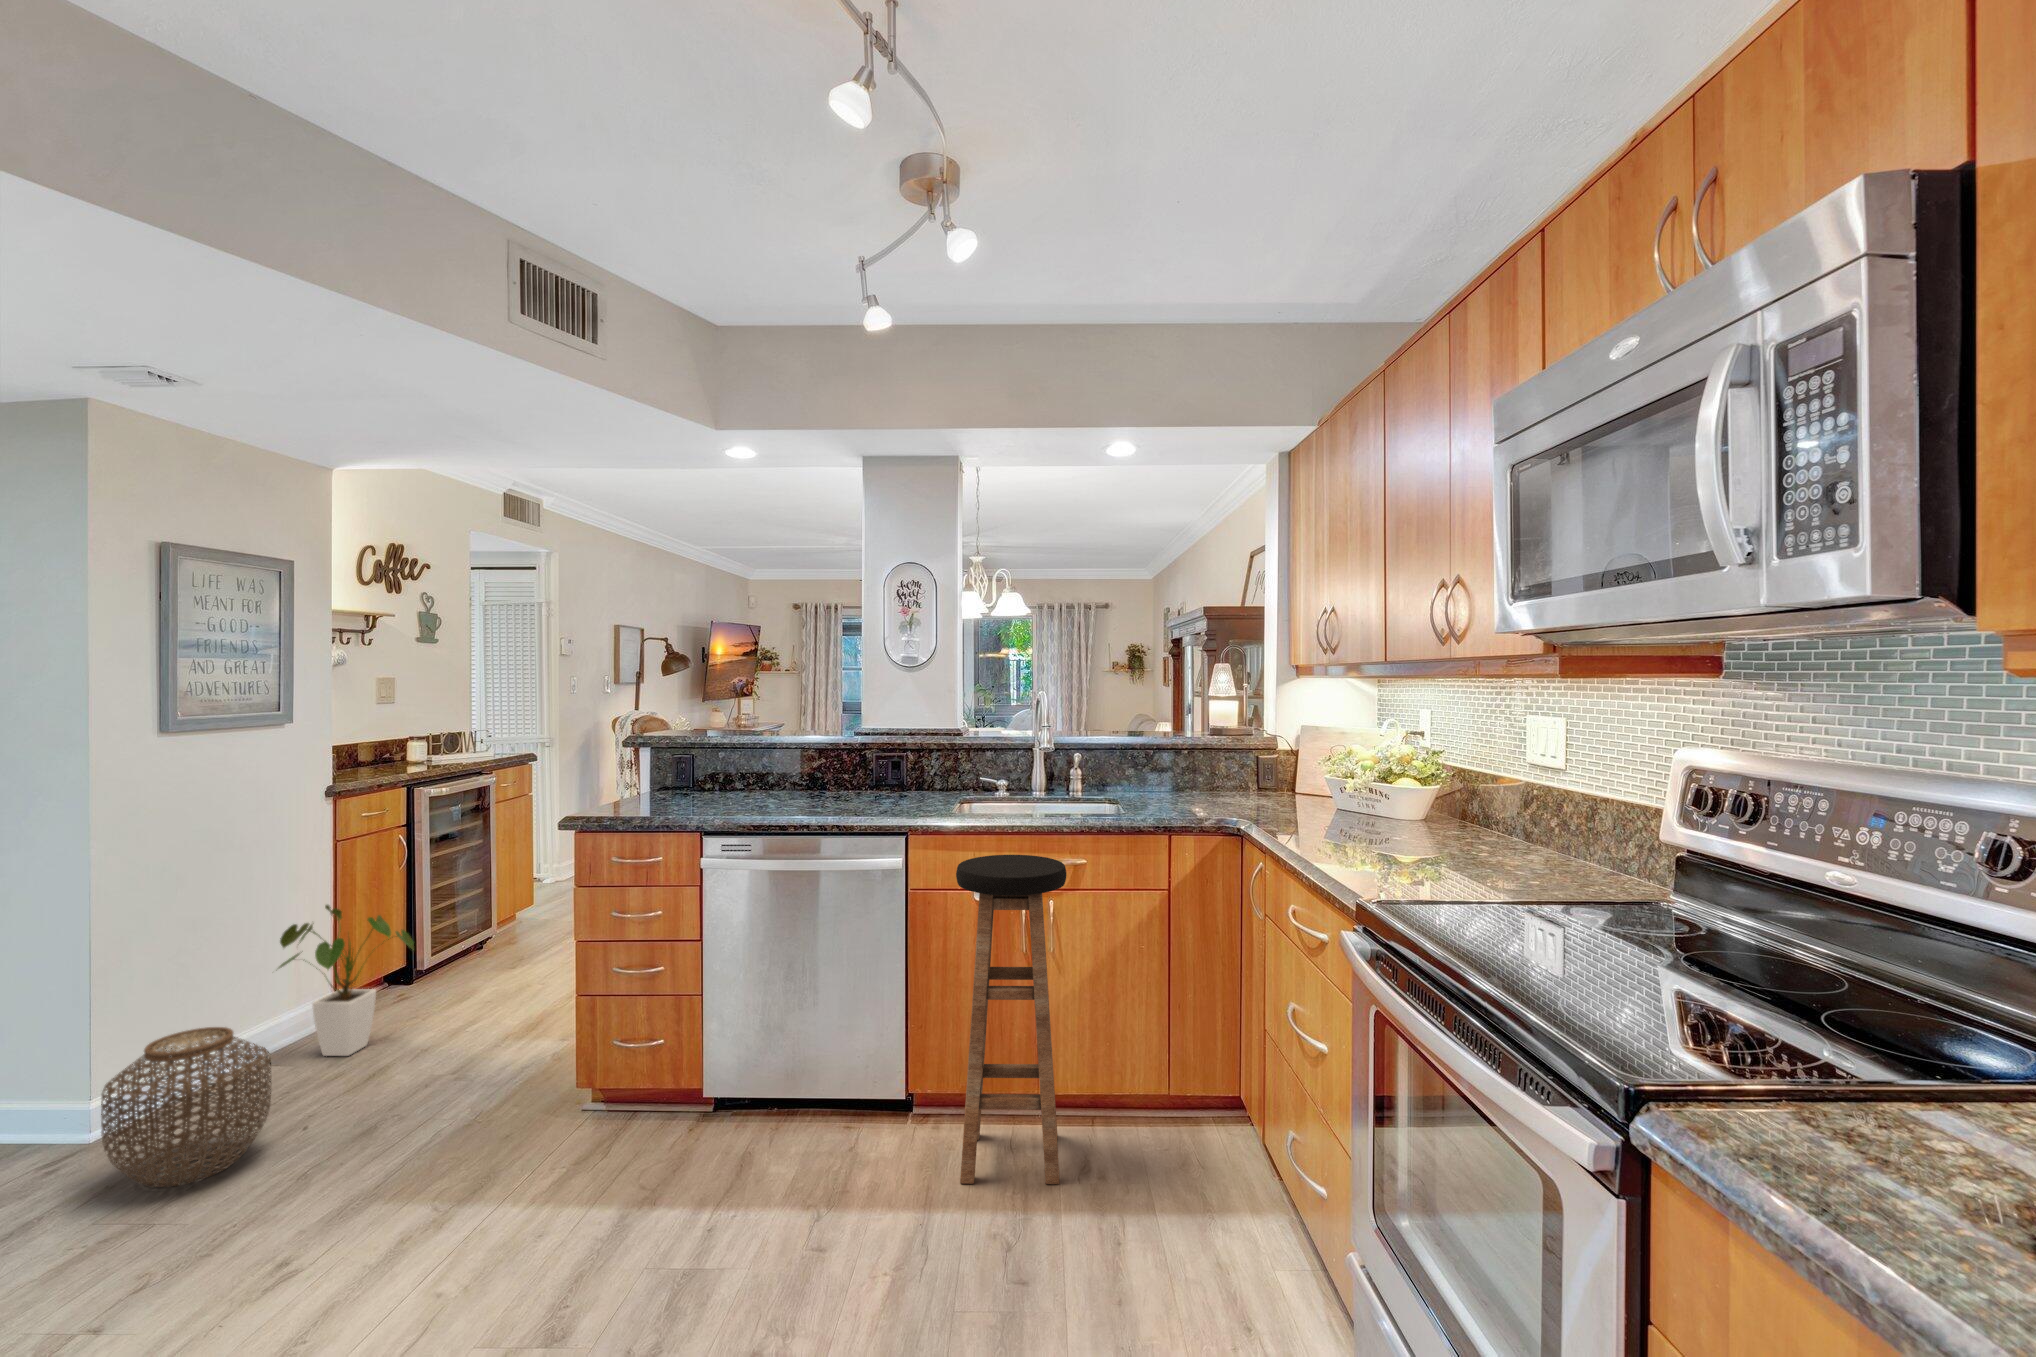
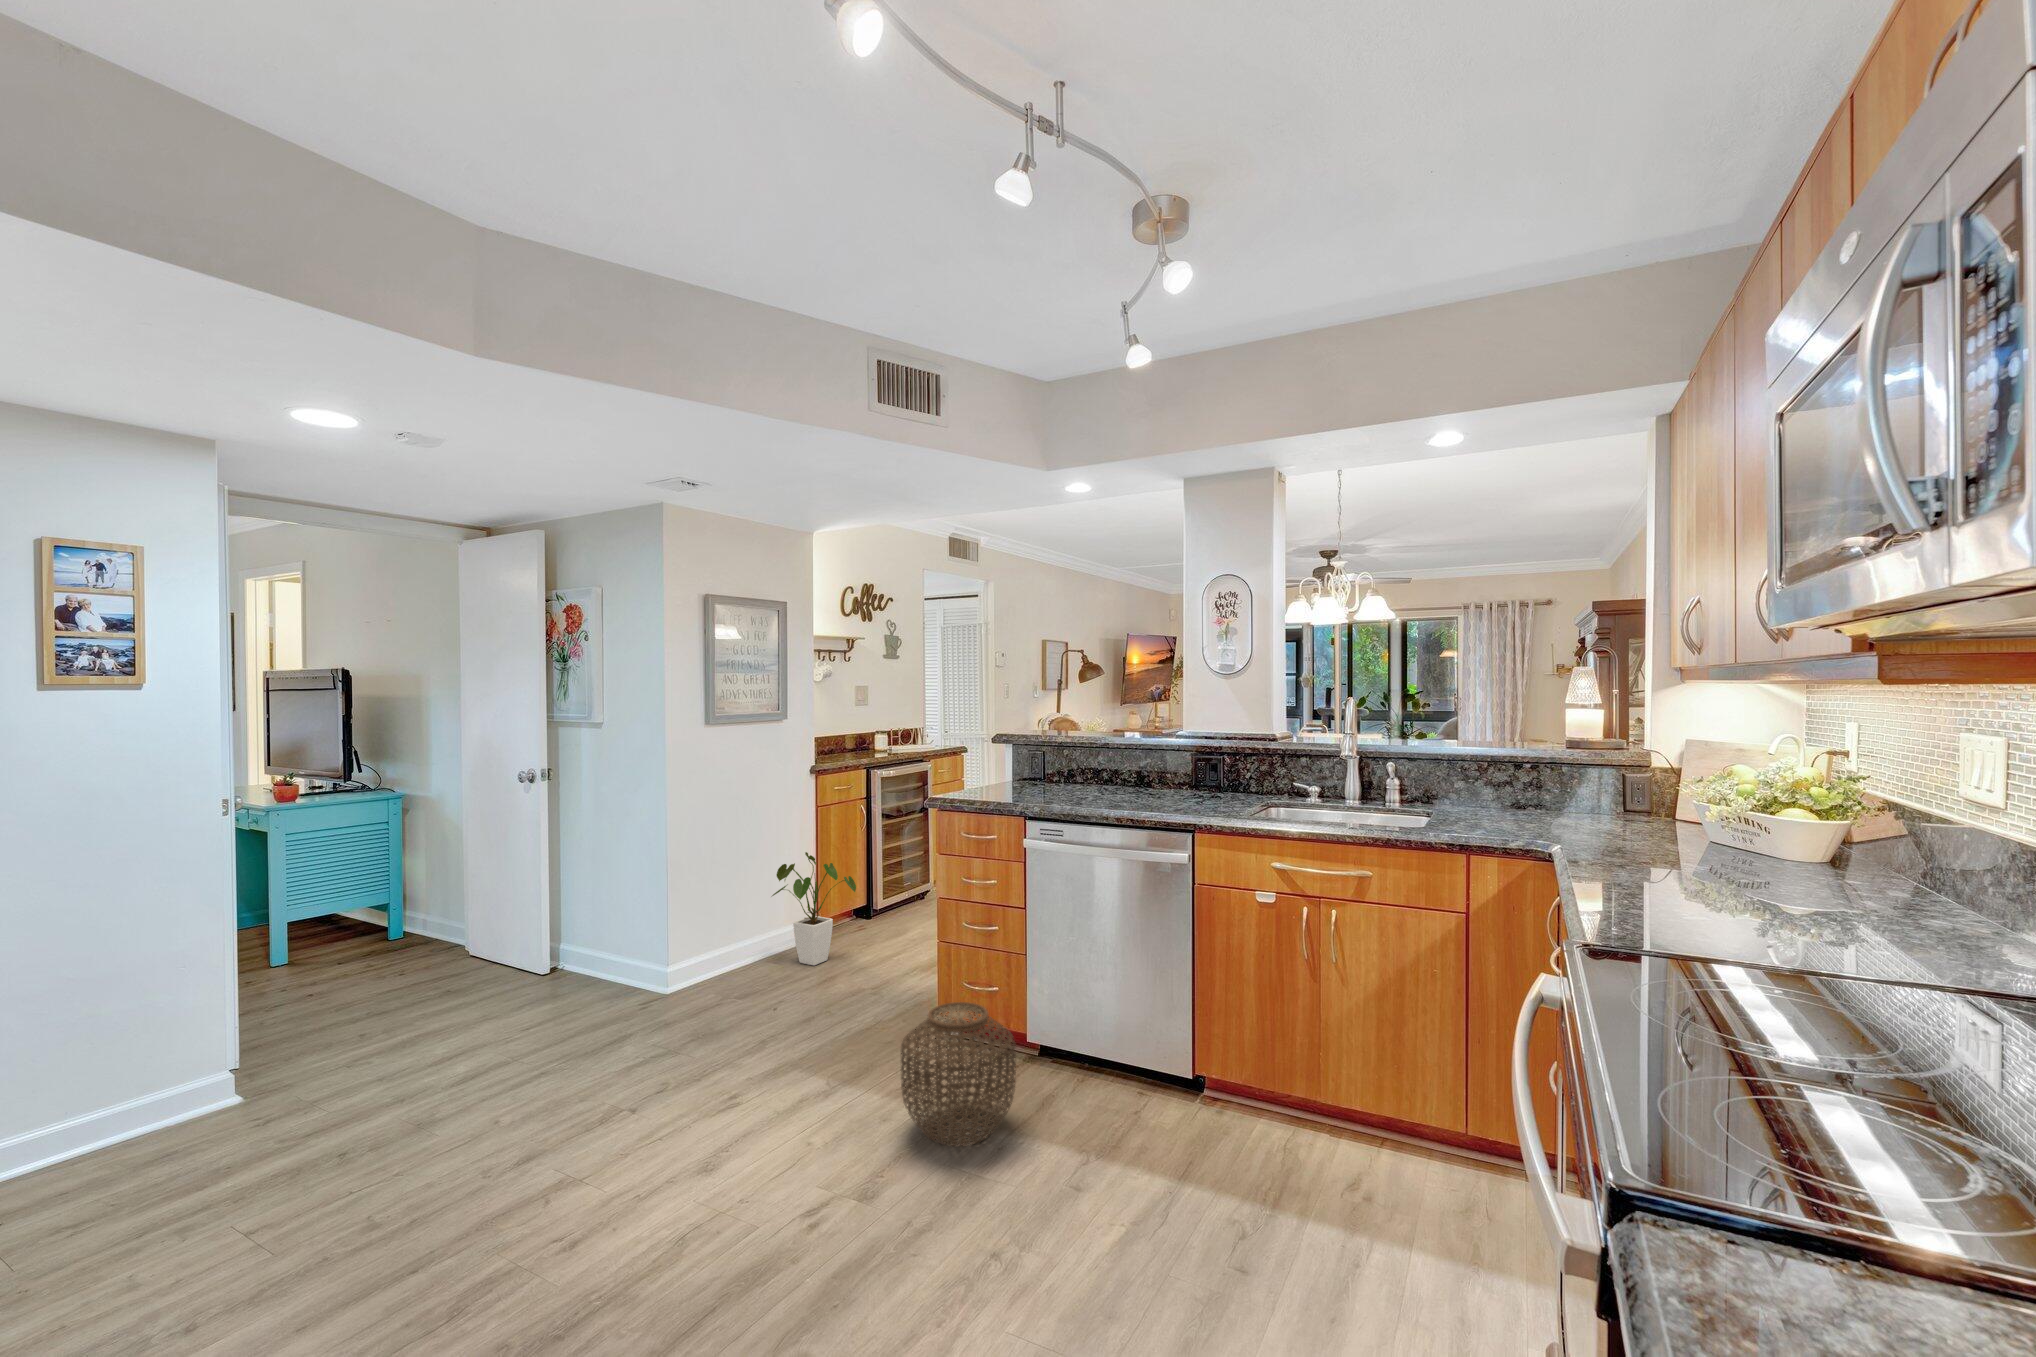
bar stool: present [956,855,1067,1184] -> none [1224,858,1340,1195]
woven basket: present [101,1027,271,1187] -> present [901,1002,1016,1146]

